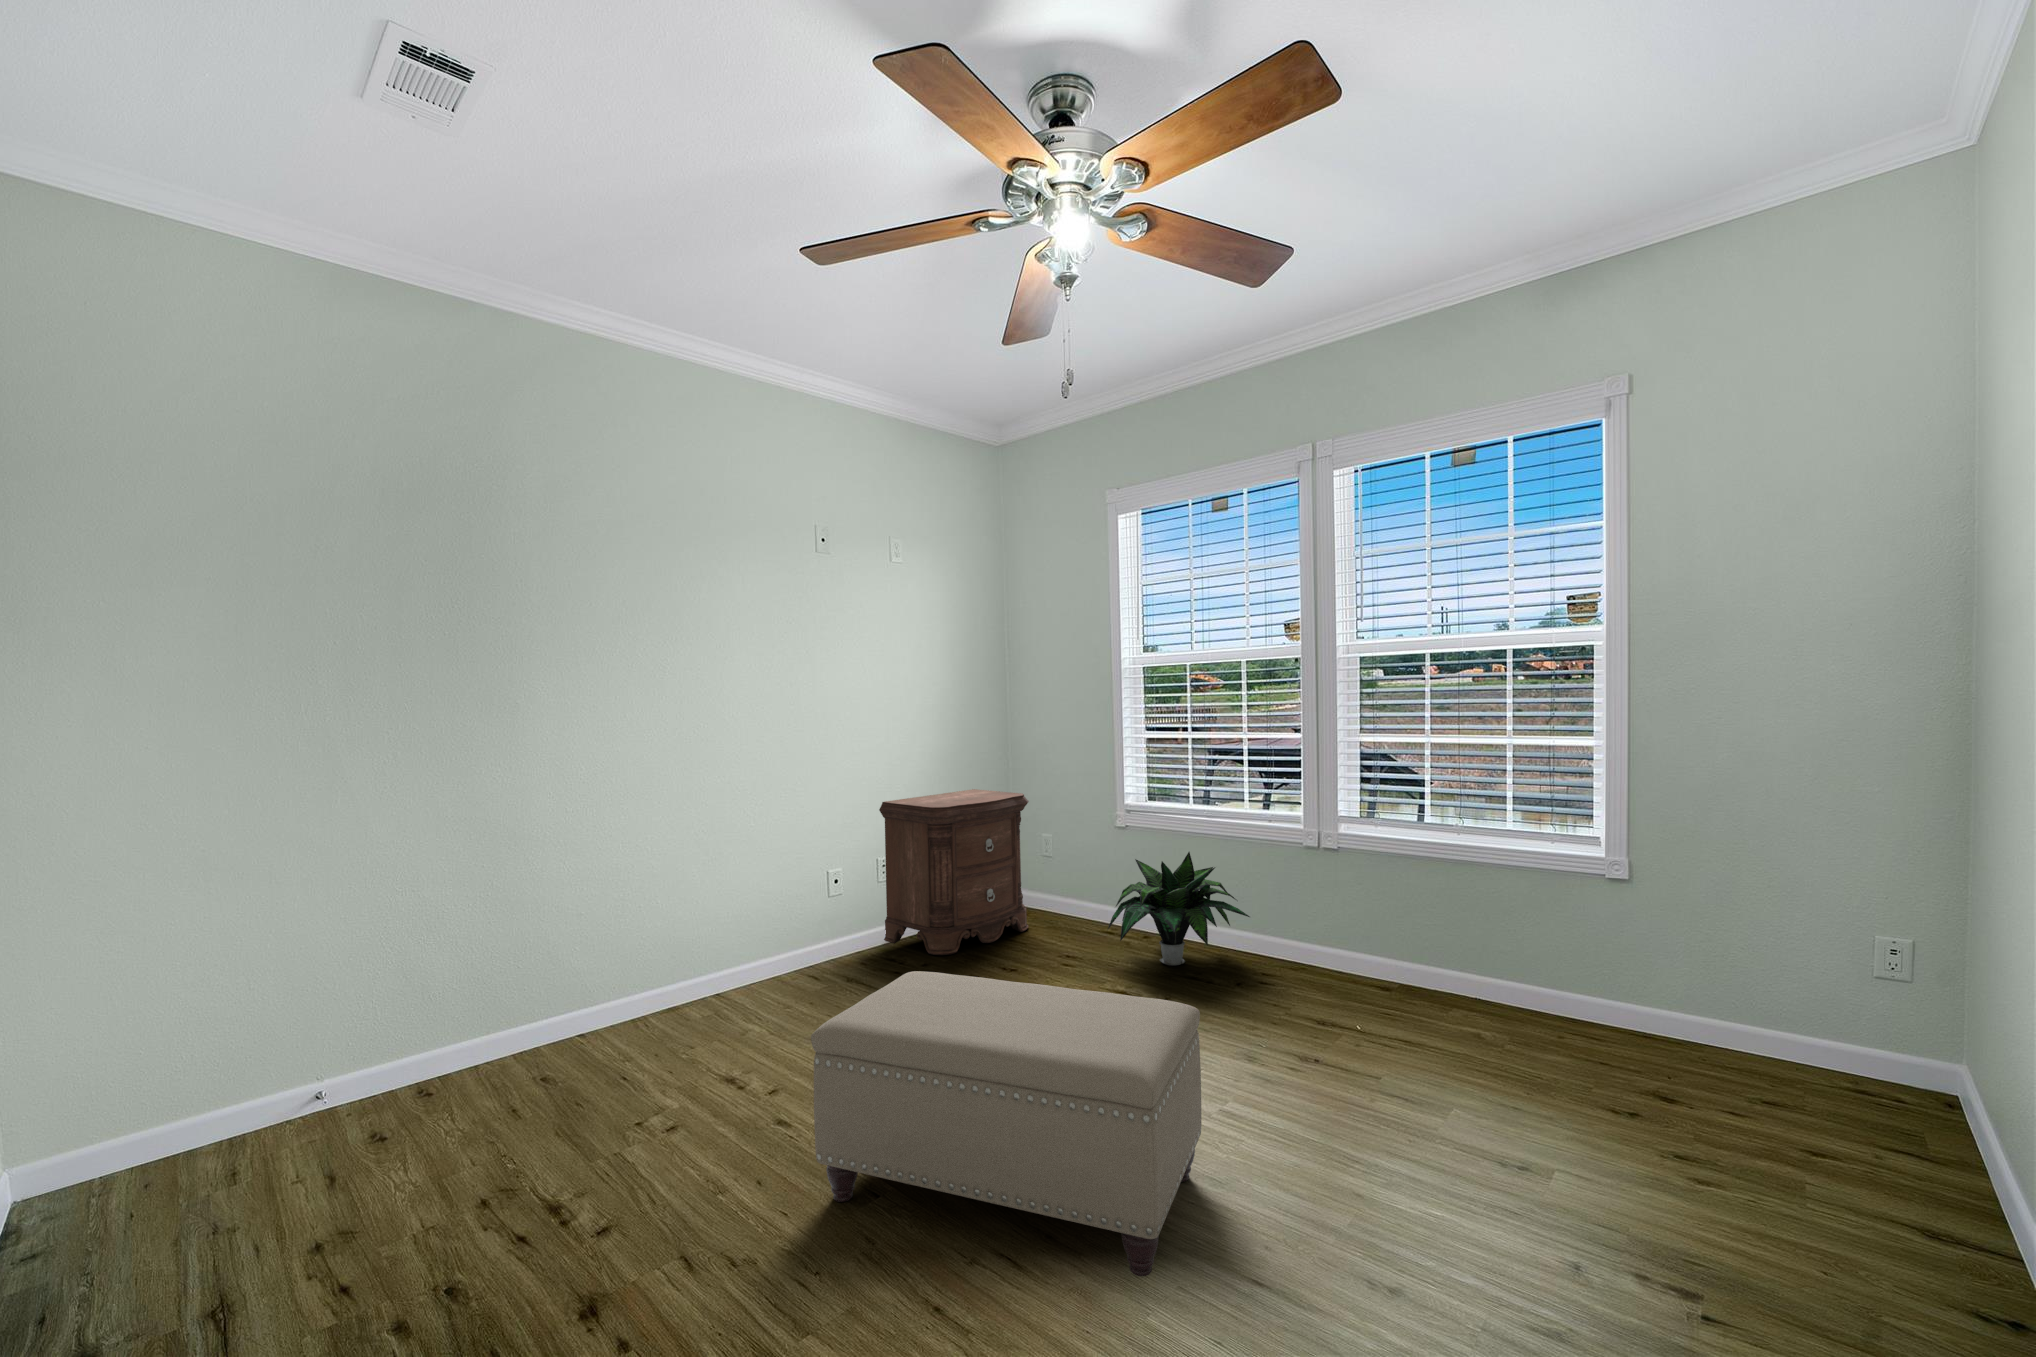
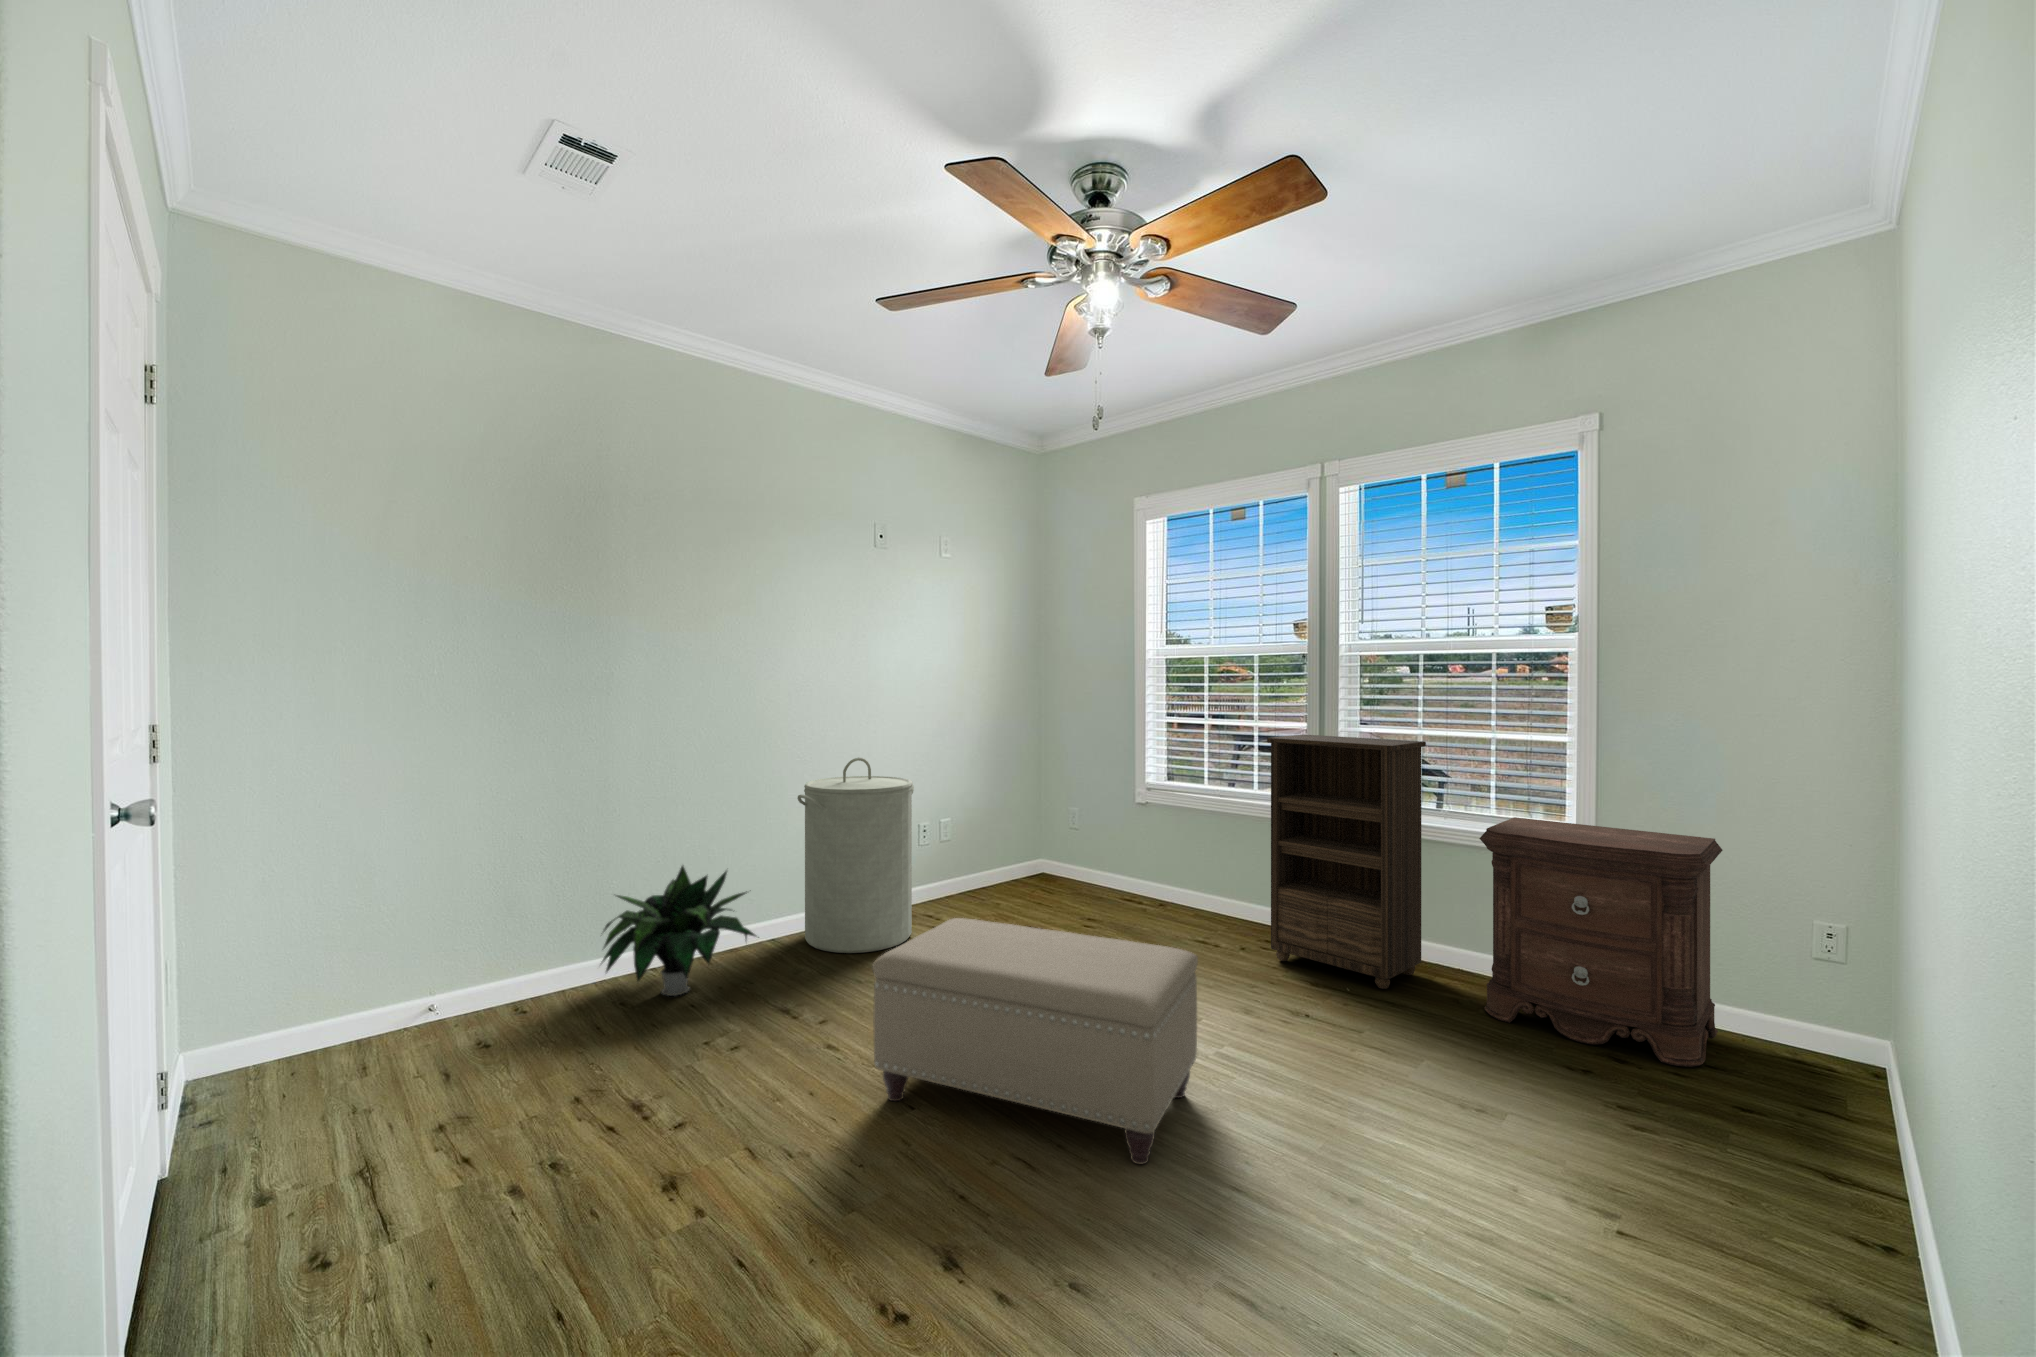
bookshelf: none [1262,744,1441,1030] -> present [1267,735,1426,989]
laundry hamper: none [731,783,866,1009] -> present [797,757,914,953]
nightstand: present [879,789,1029,955] -> present [1479,817,1723,1067]
potted plant: present [1108,852,1250,965] -> present [602,866,759,996]

